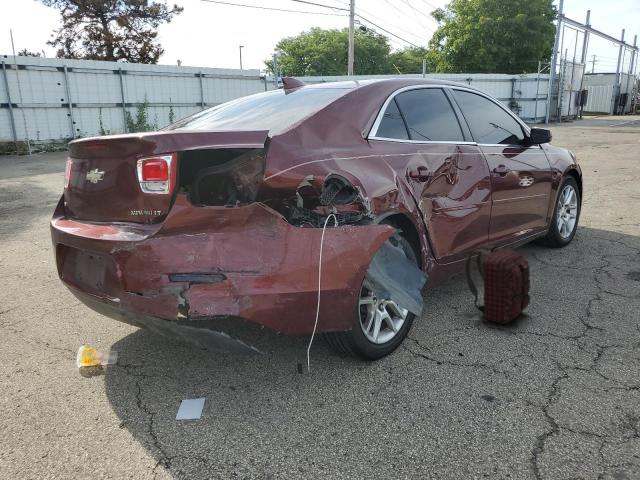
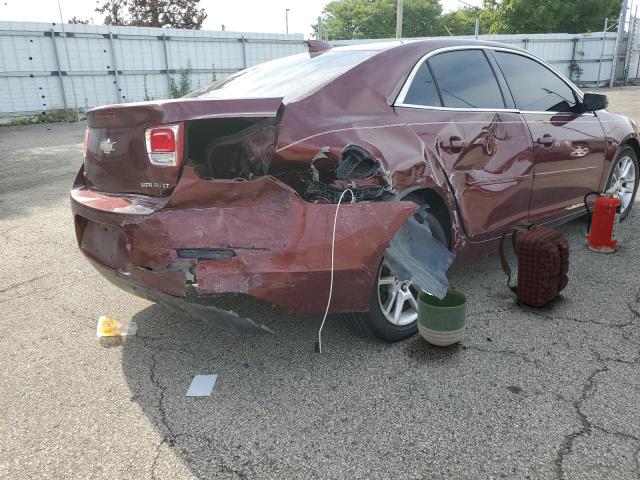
fire extinguisher: none [539,212,573,274] -> present [584,187,622,253]
planter: none [394,308,441,362] -> present [417,288,468,346]

